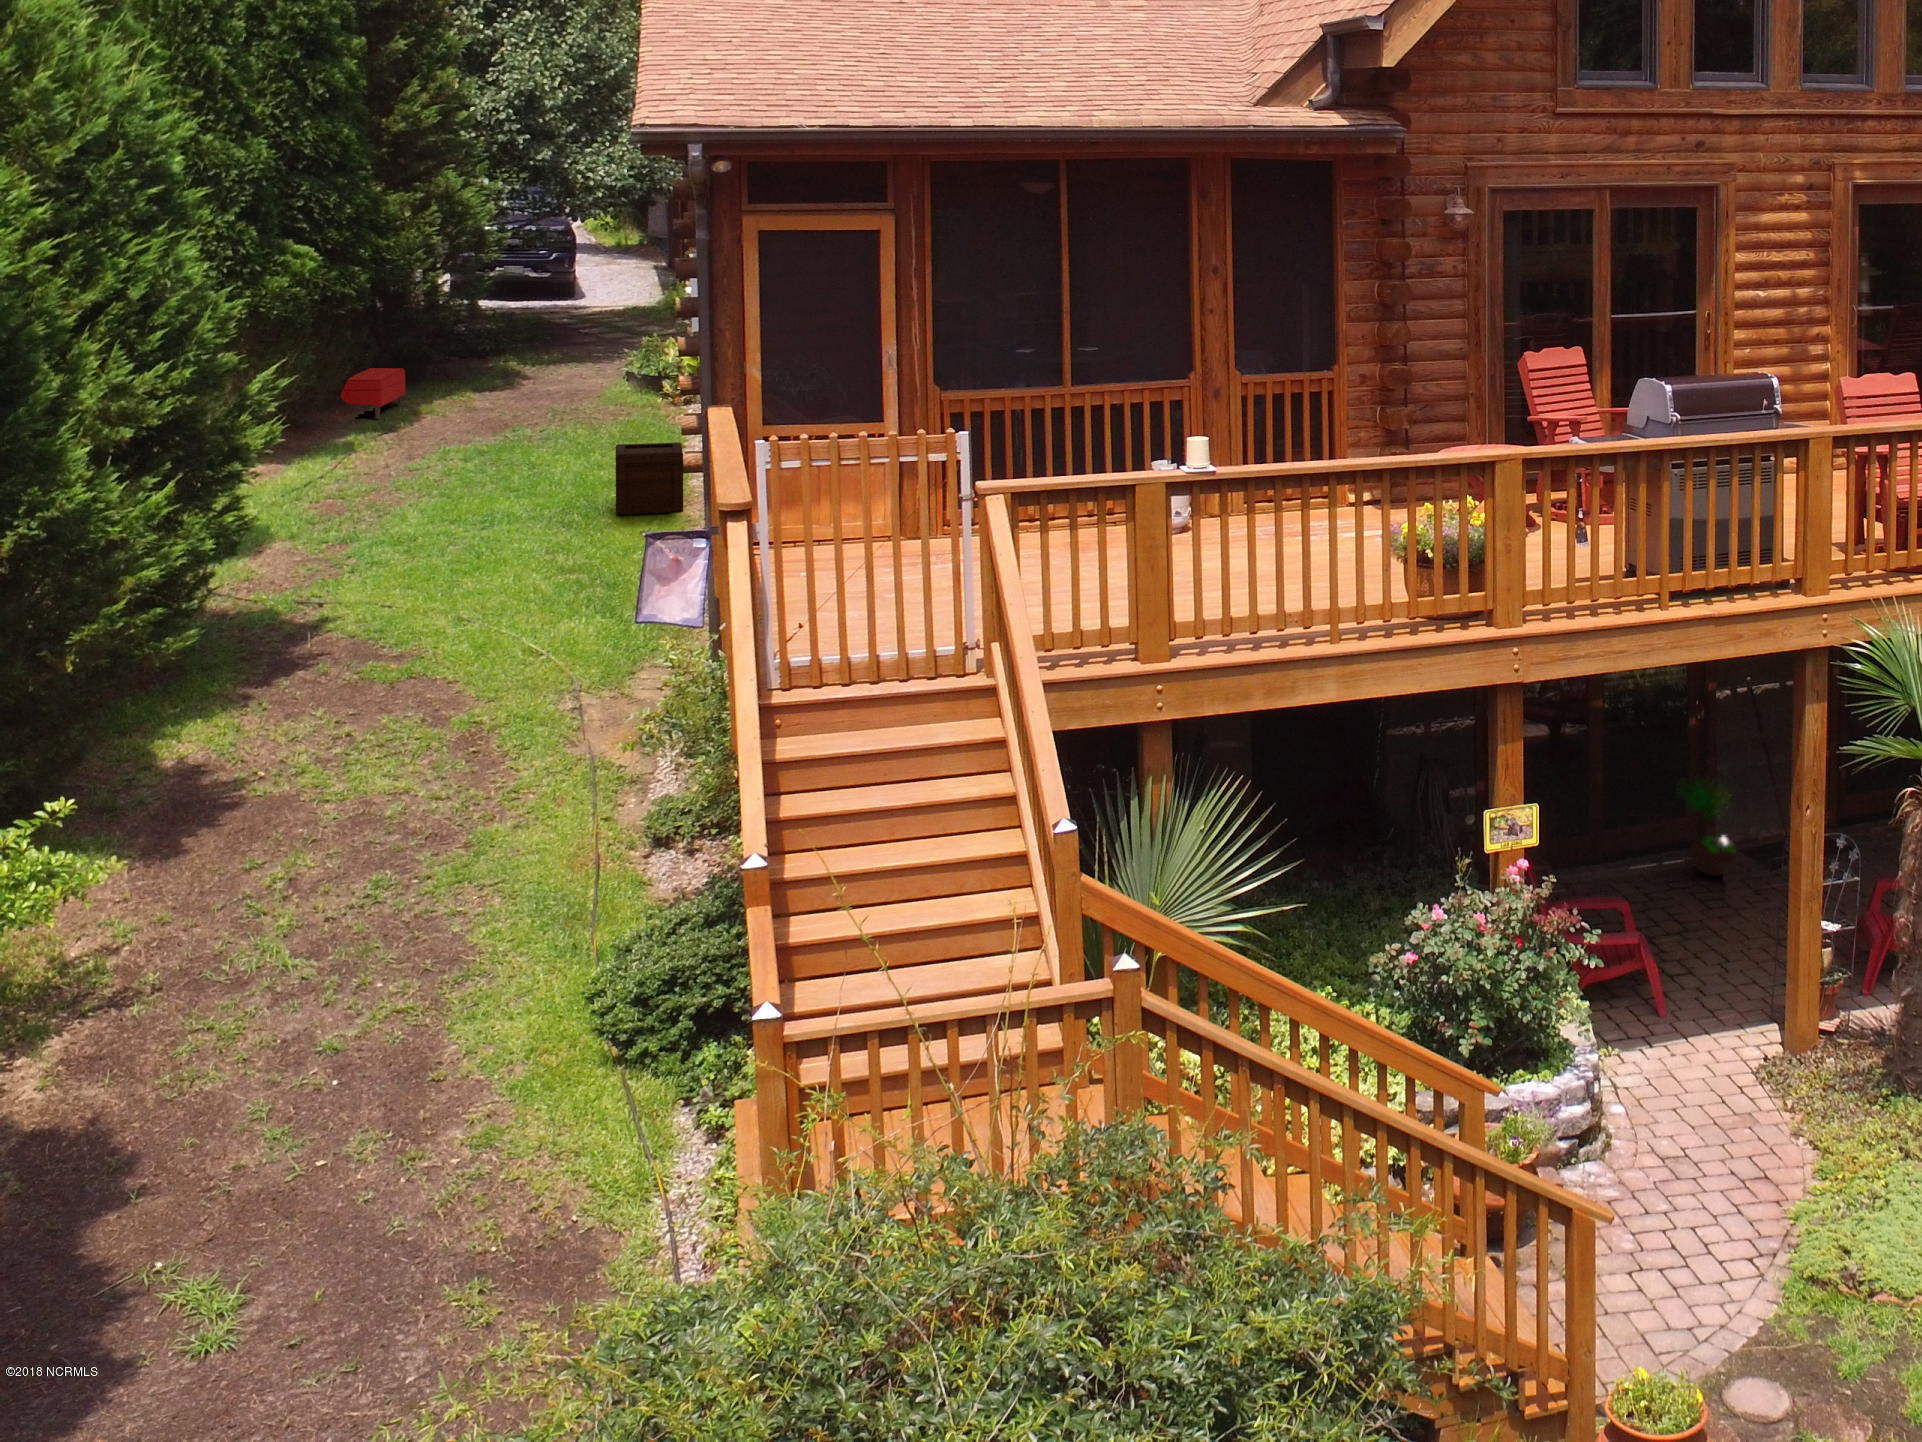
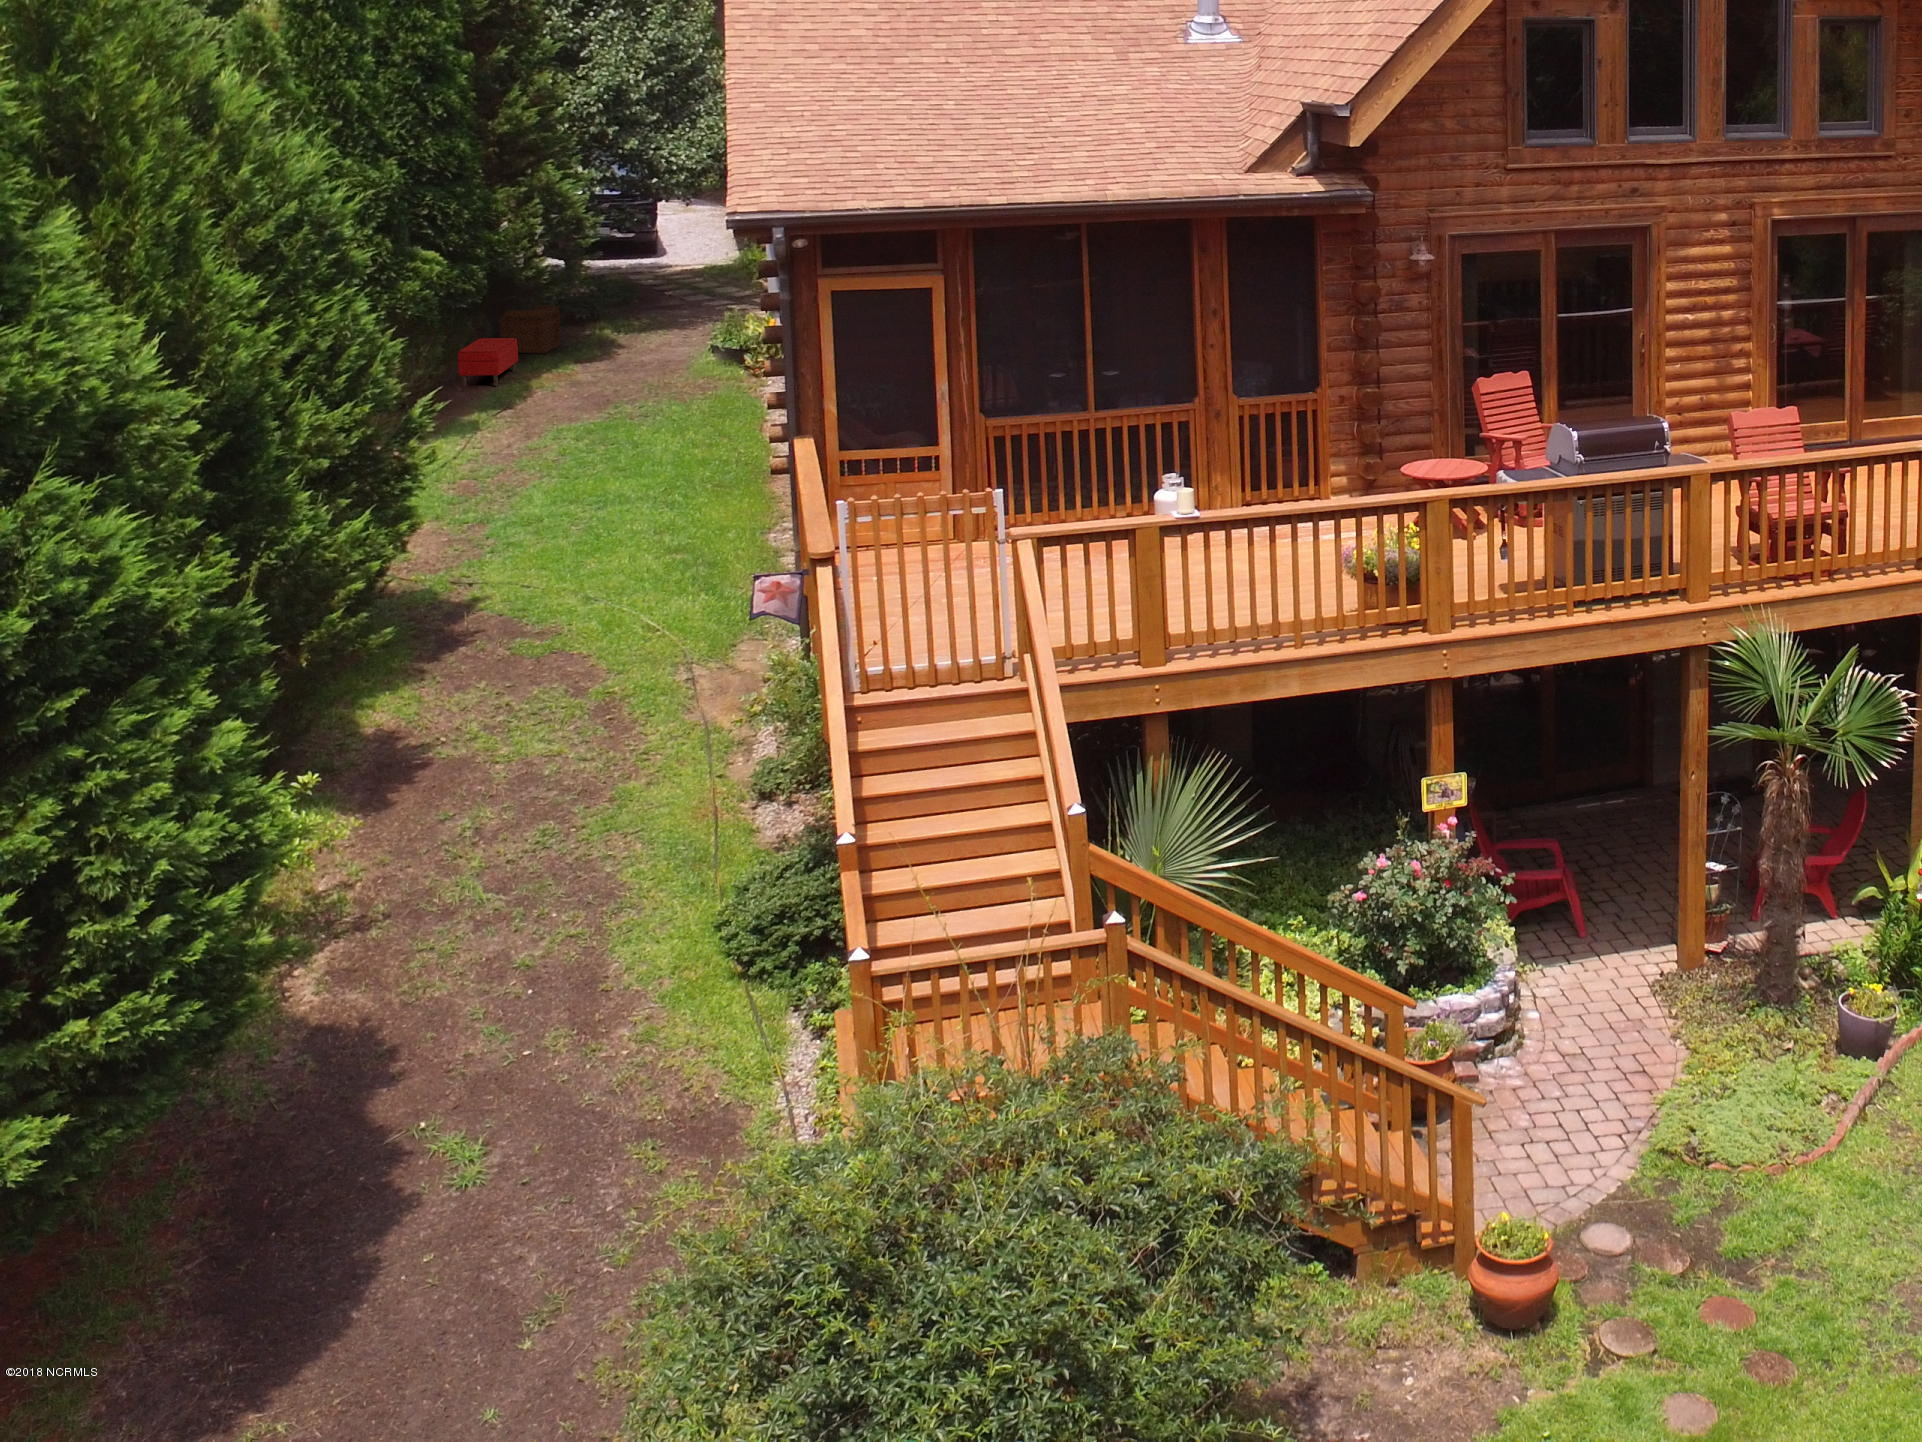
wooden crate: present [616,443,683,515] -> present [499,306,561,353]
potted tree: present [1677,775,1737,876] -> none [1615,722,1666,813]

